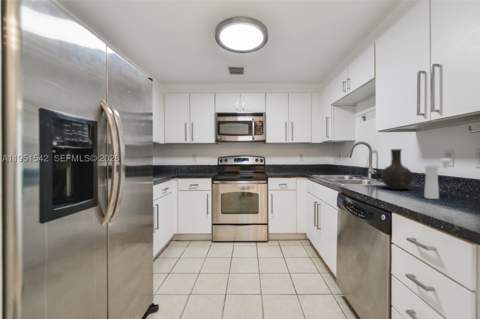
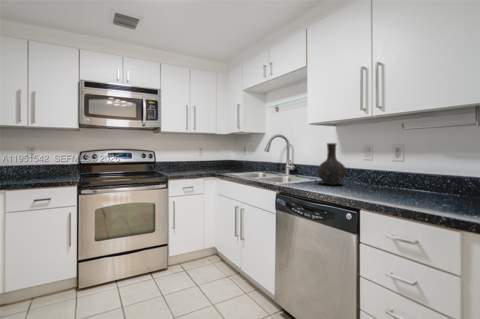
pepper mill: present [424,158,451,199] -> none [368,153,383,192]

